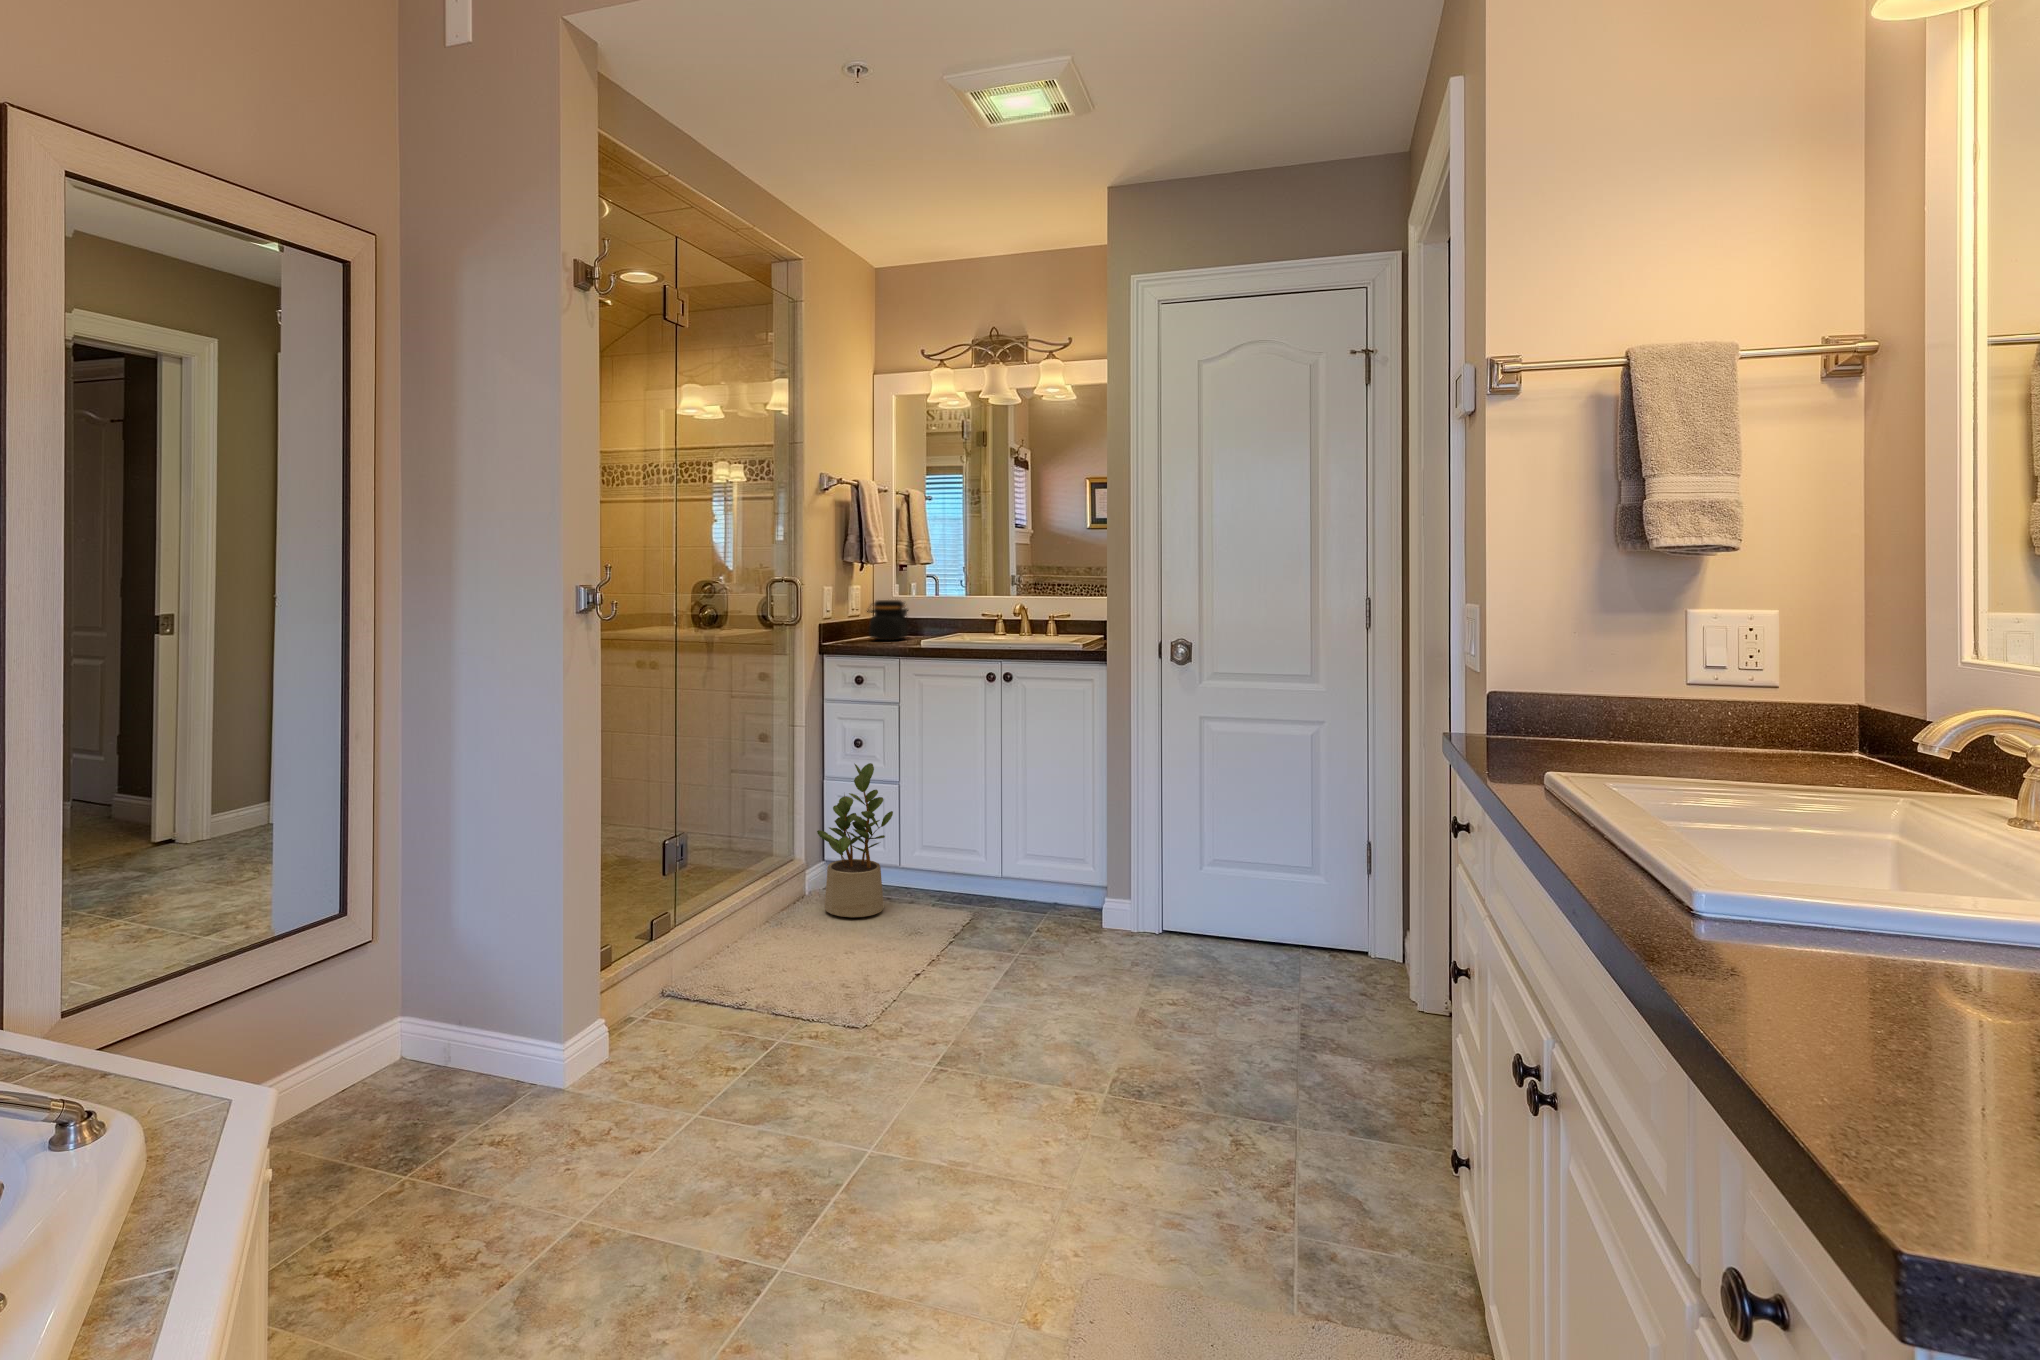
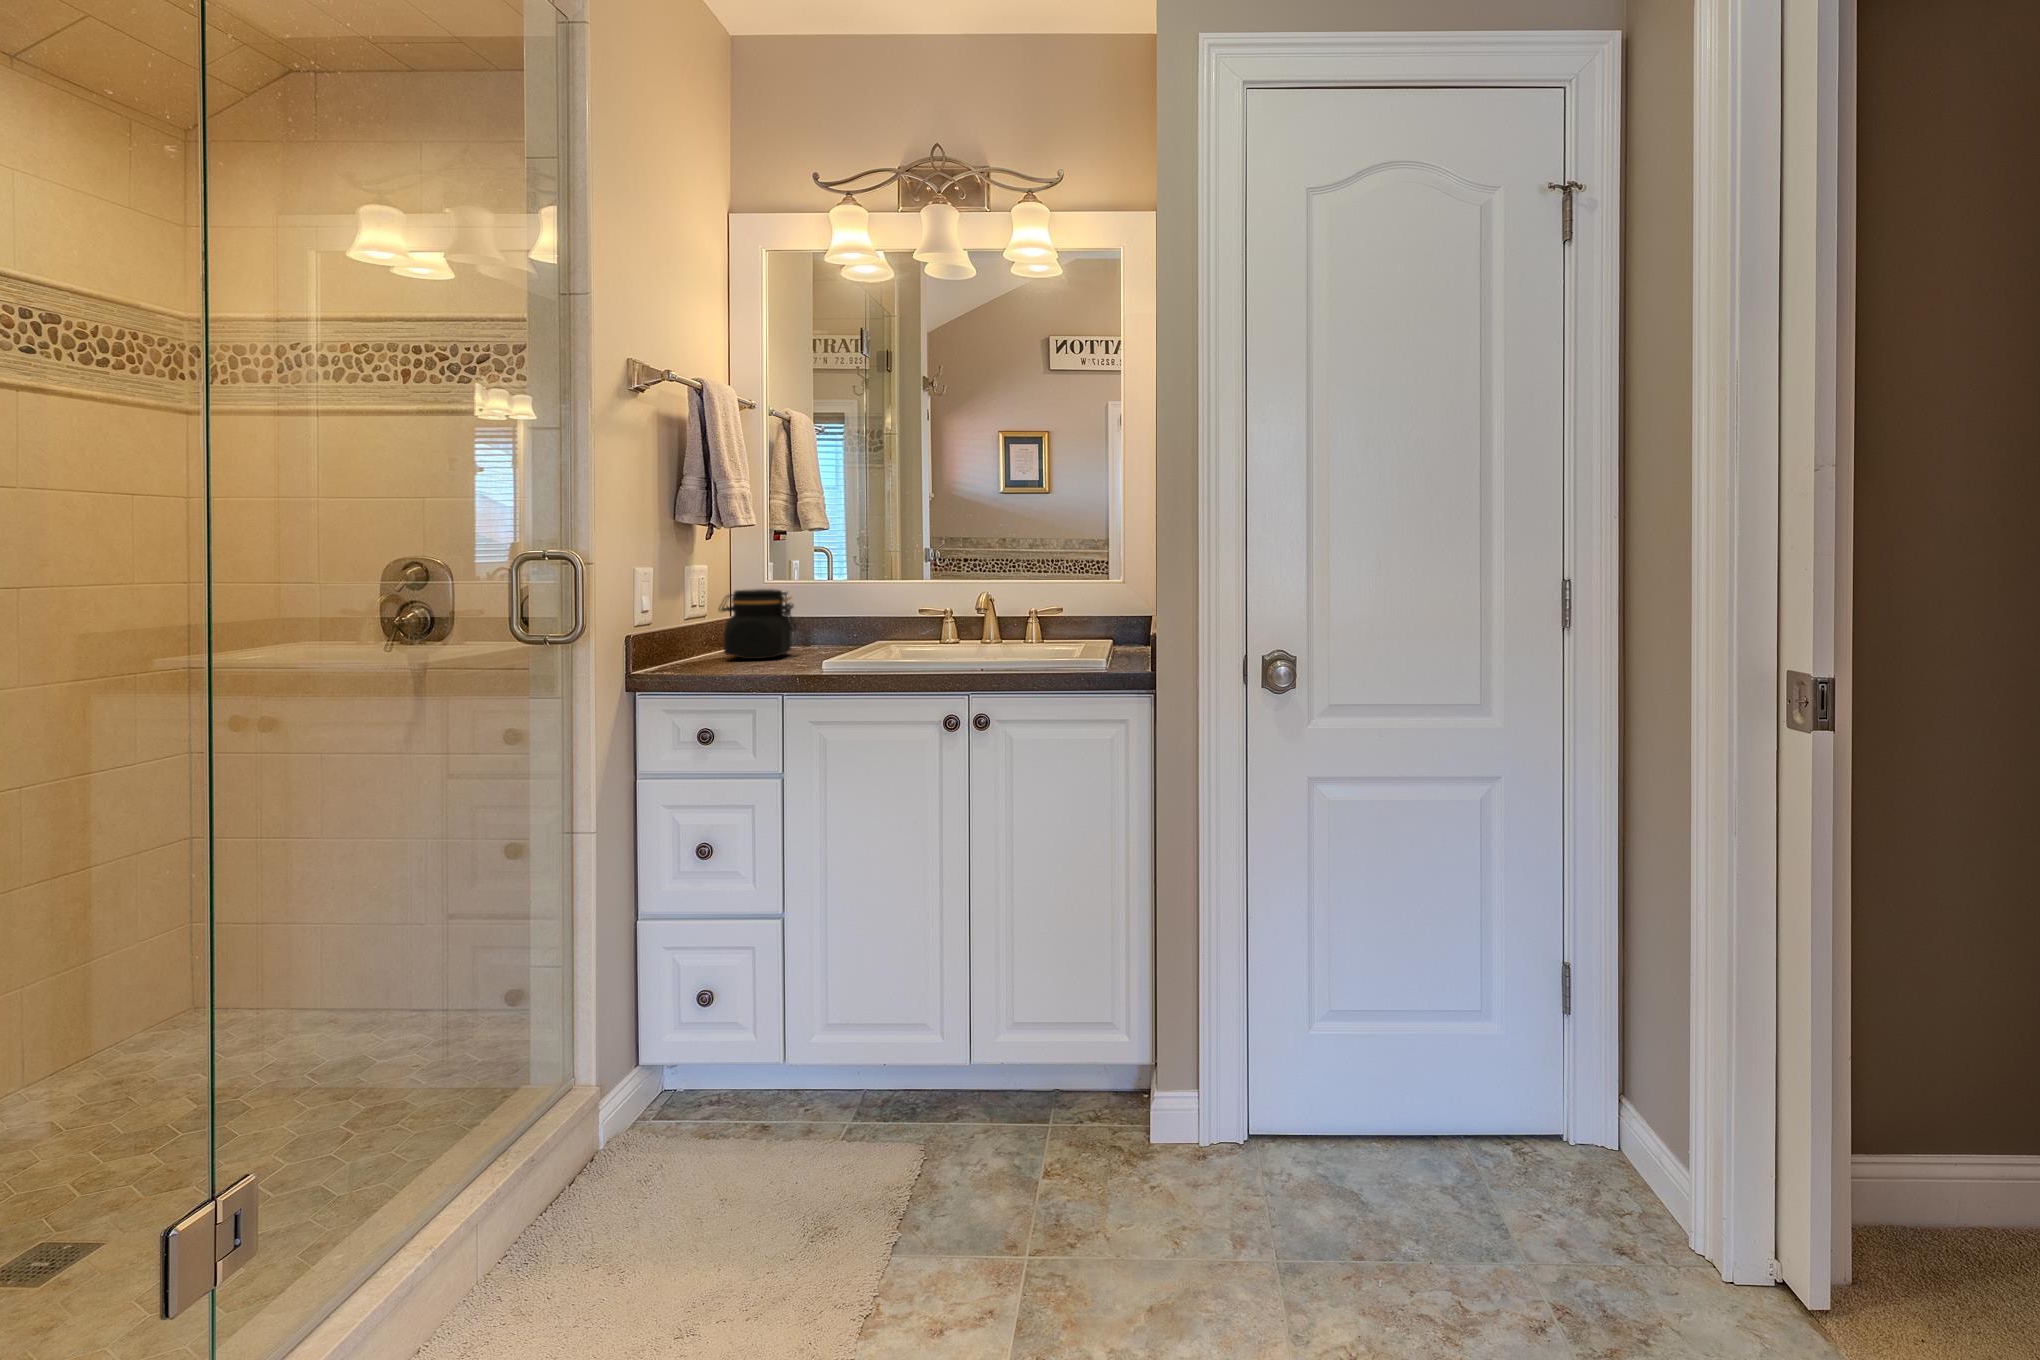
potted plant: present [817,763,893,917] -> none [624,893,774,1197]

